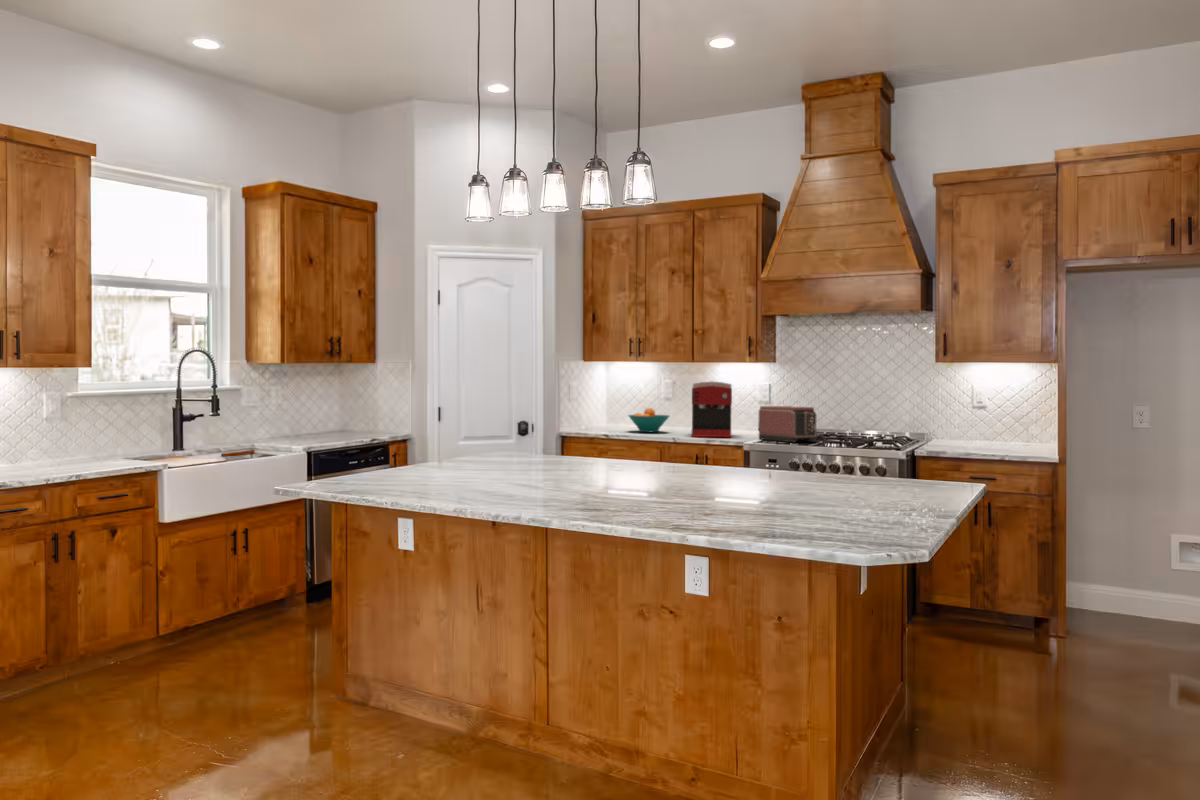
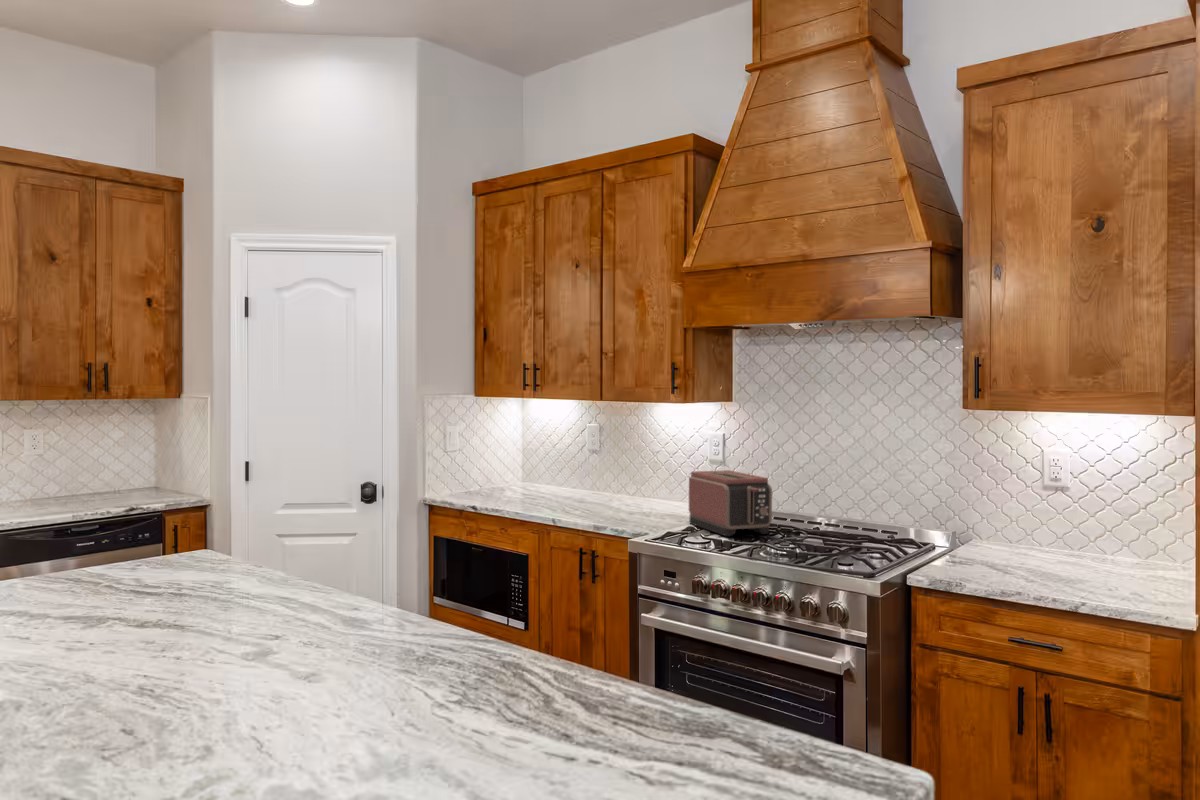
coffee maker: present [691,381,732,437] -> none [592,428,668,518]
fruit bowl: present [629,408,670,432] -> none [523,464,584,501]

